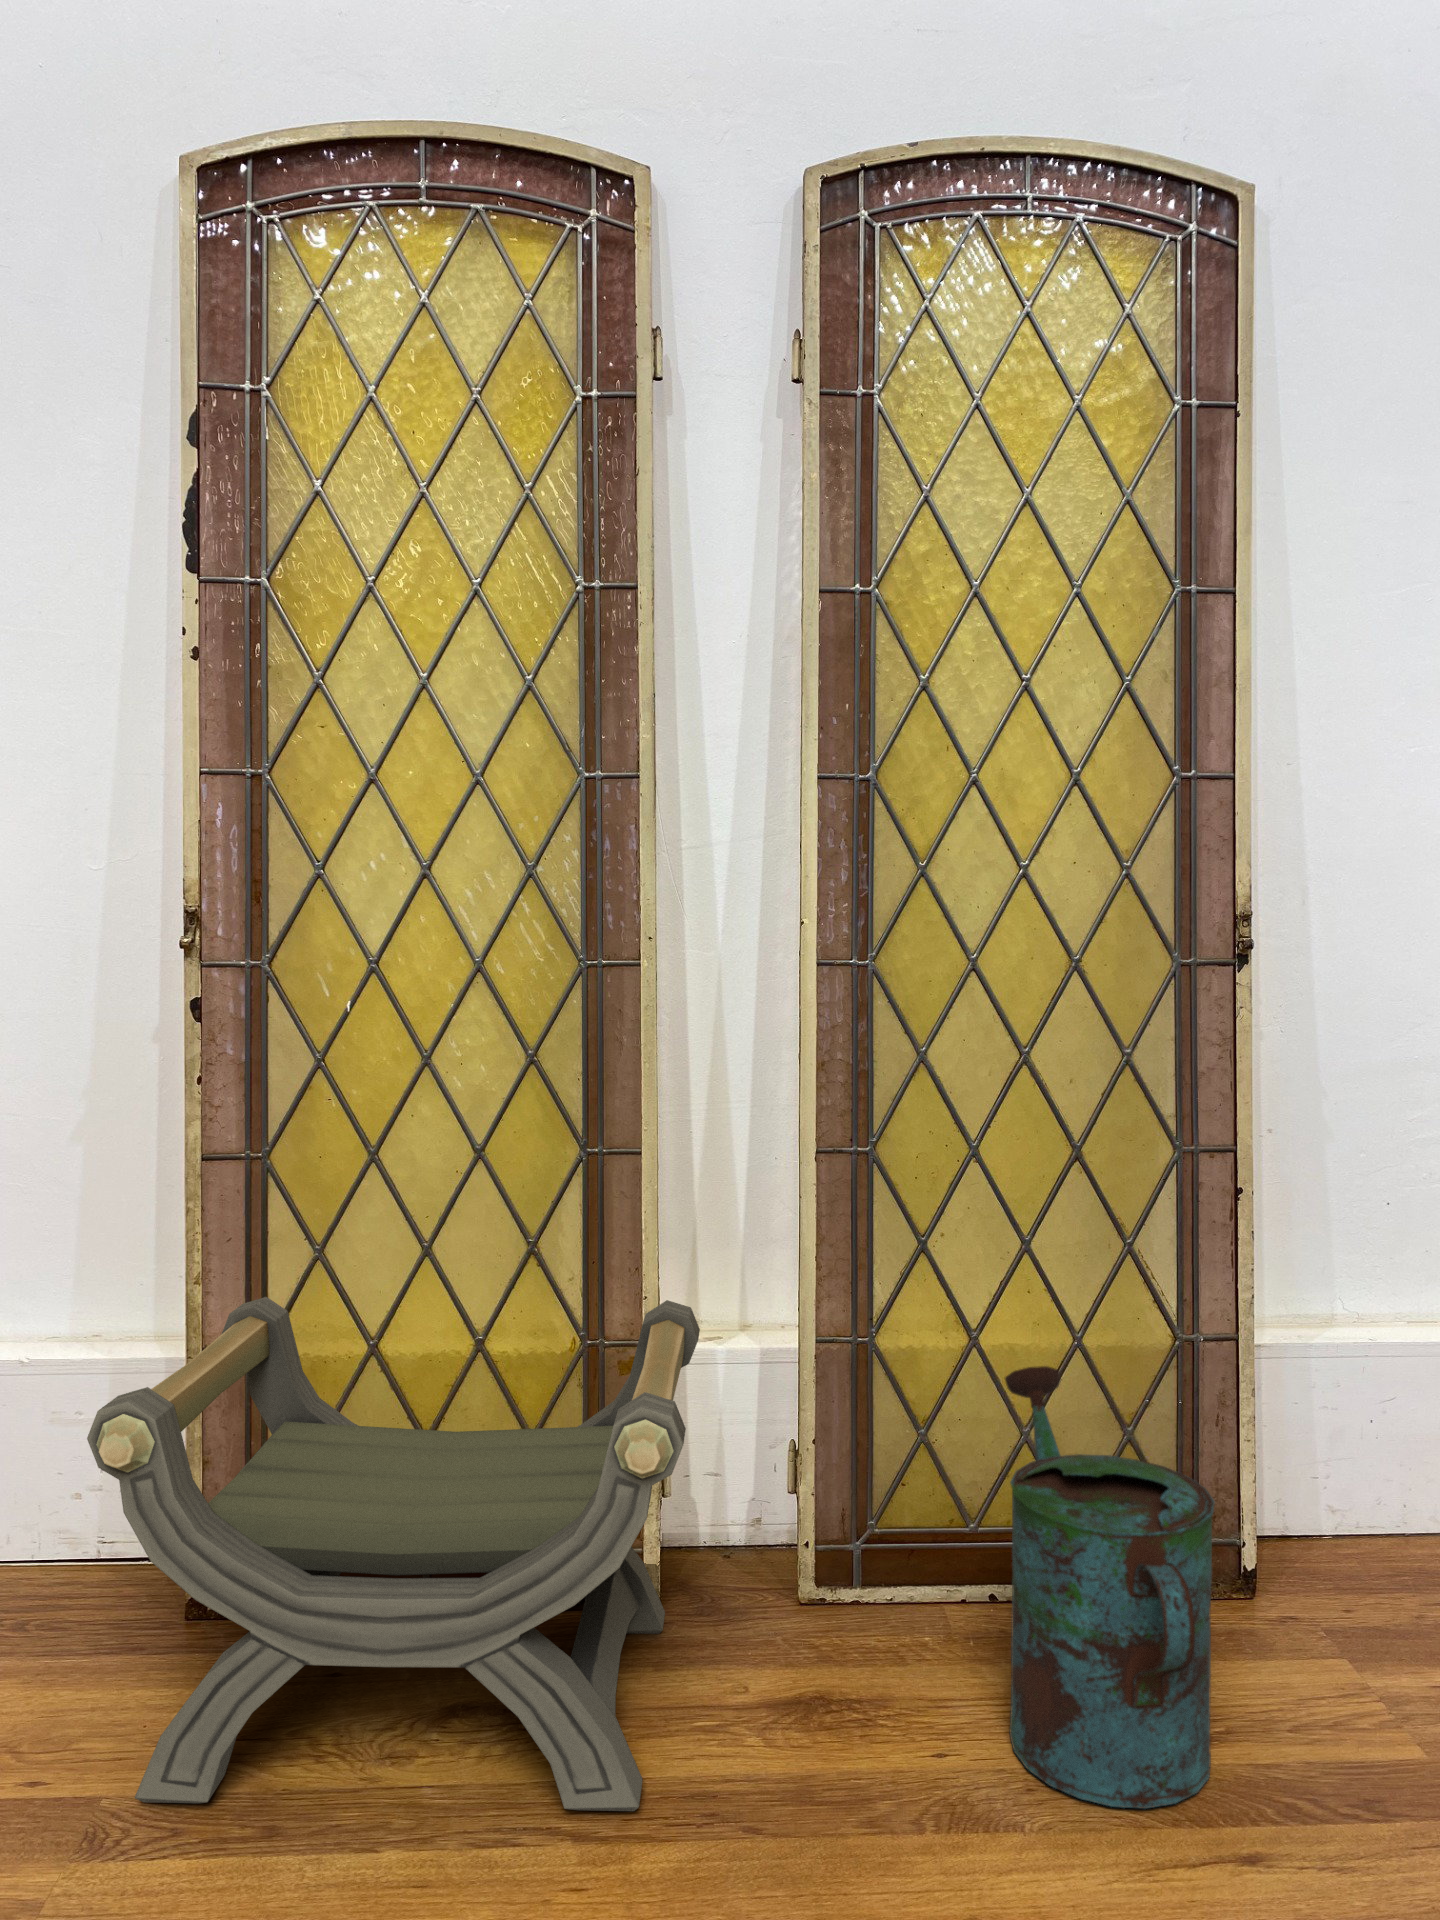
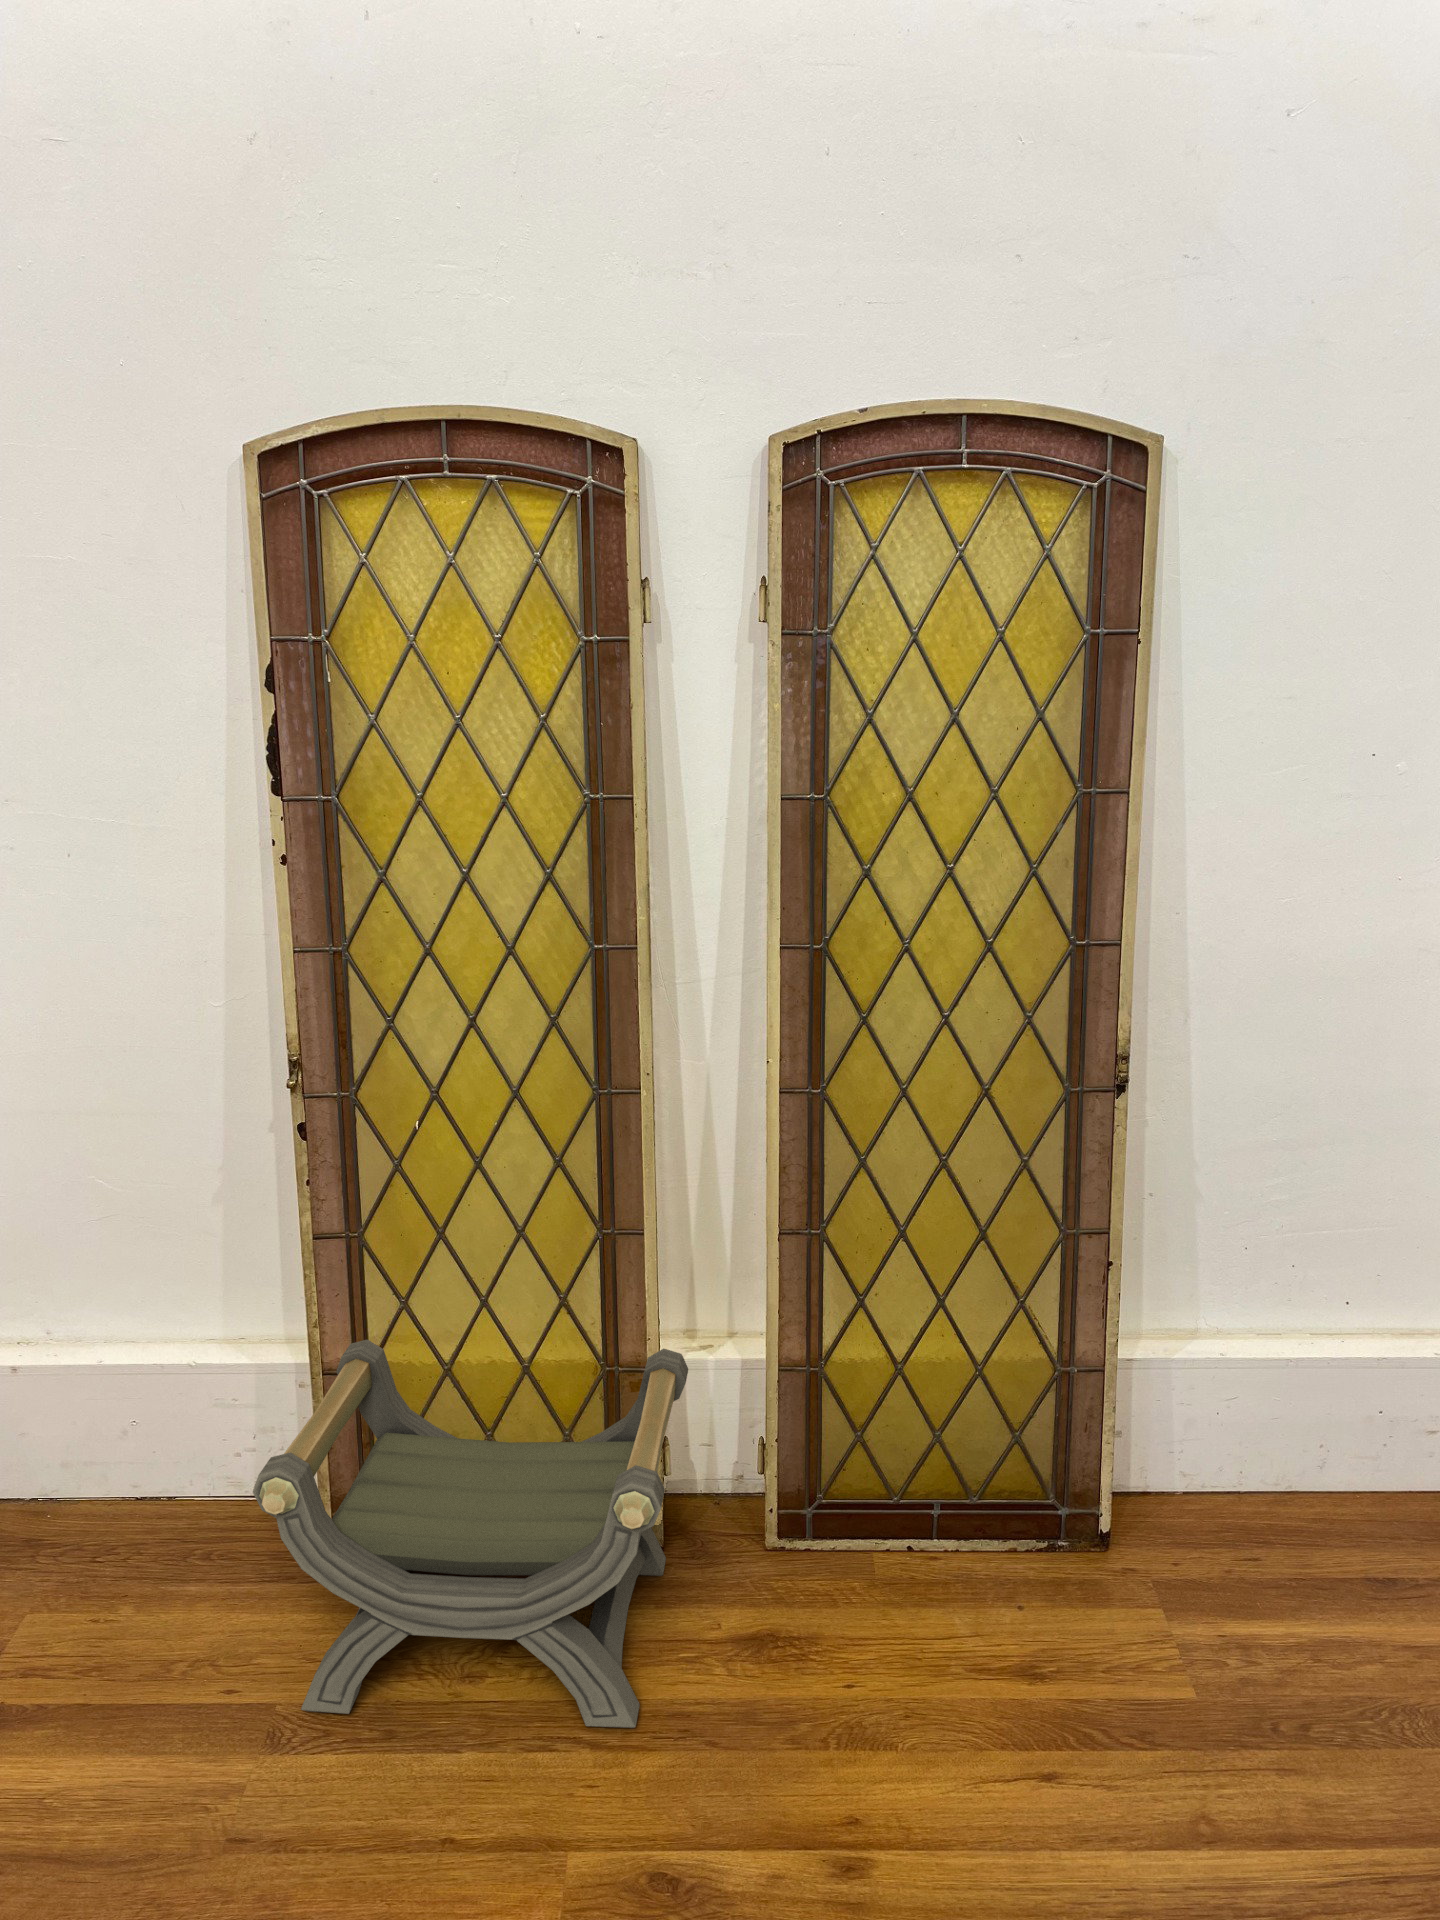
watering can: present [1005,1366,1215,1809] -> none [900,1401,1045,1736]

